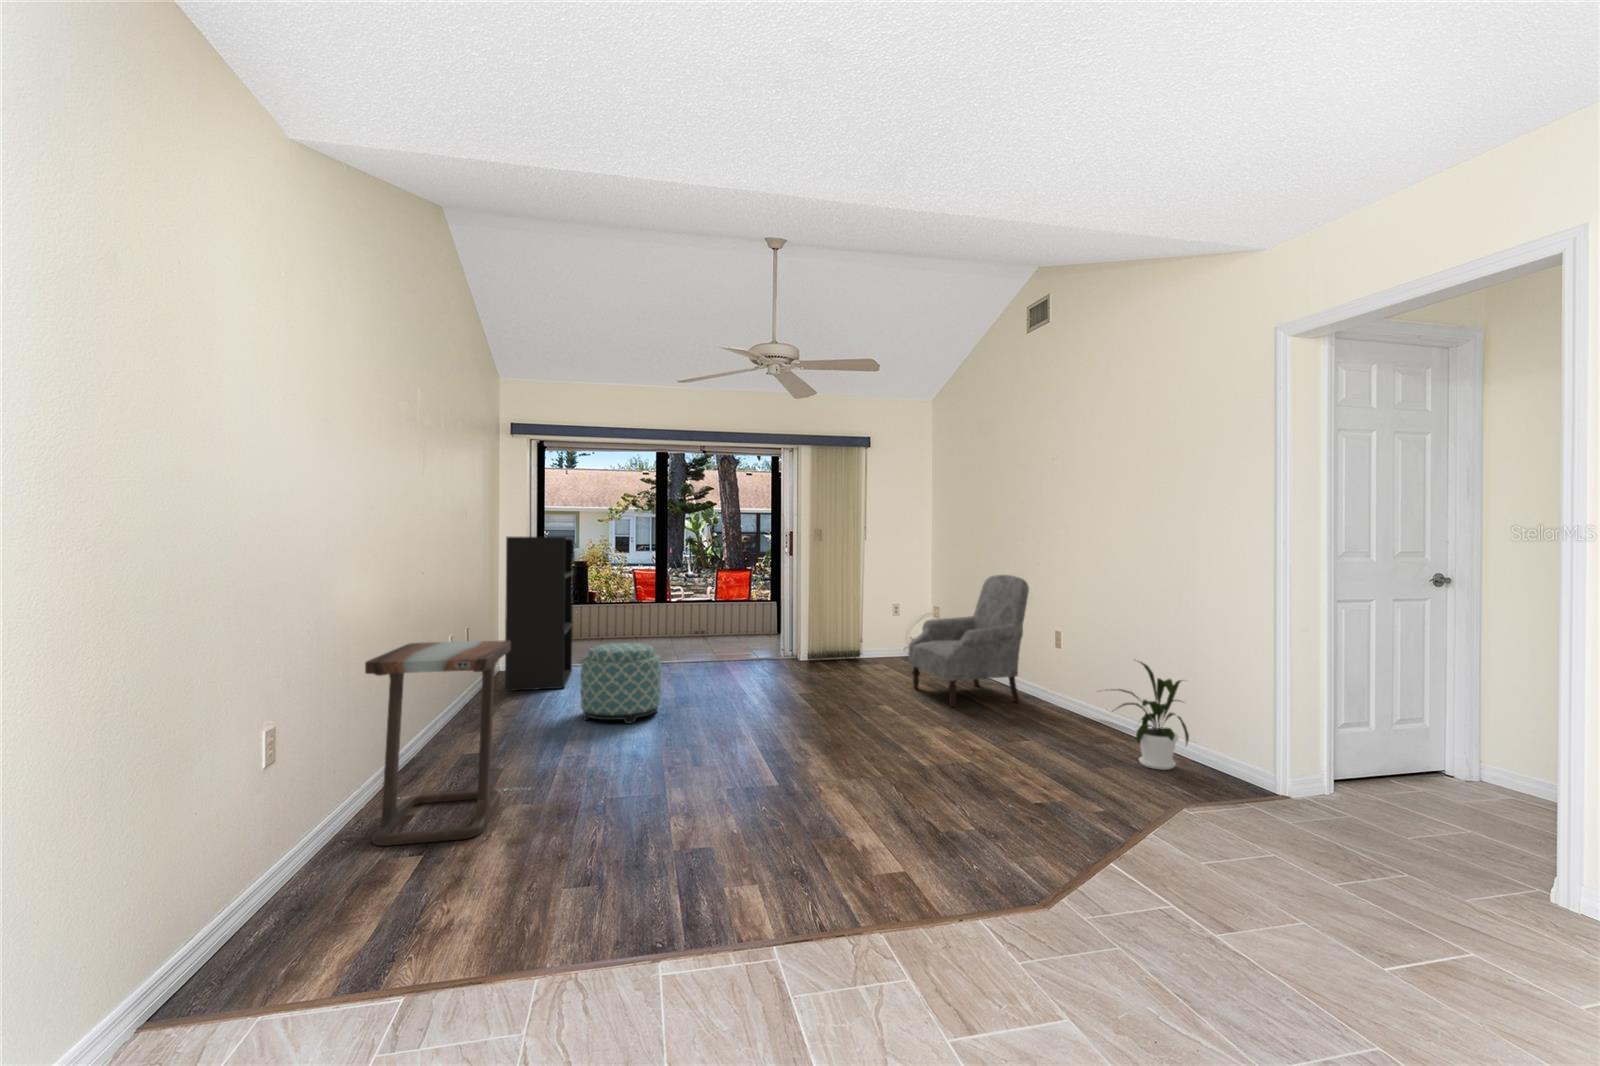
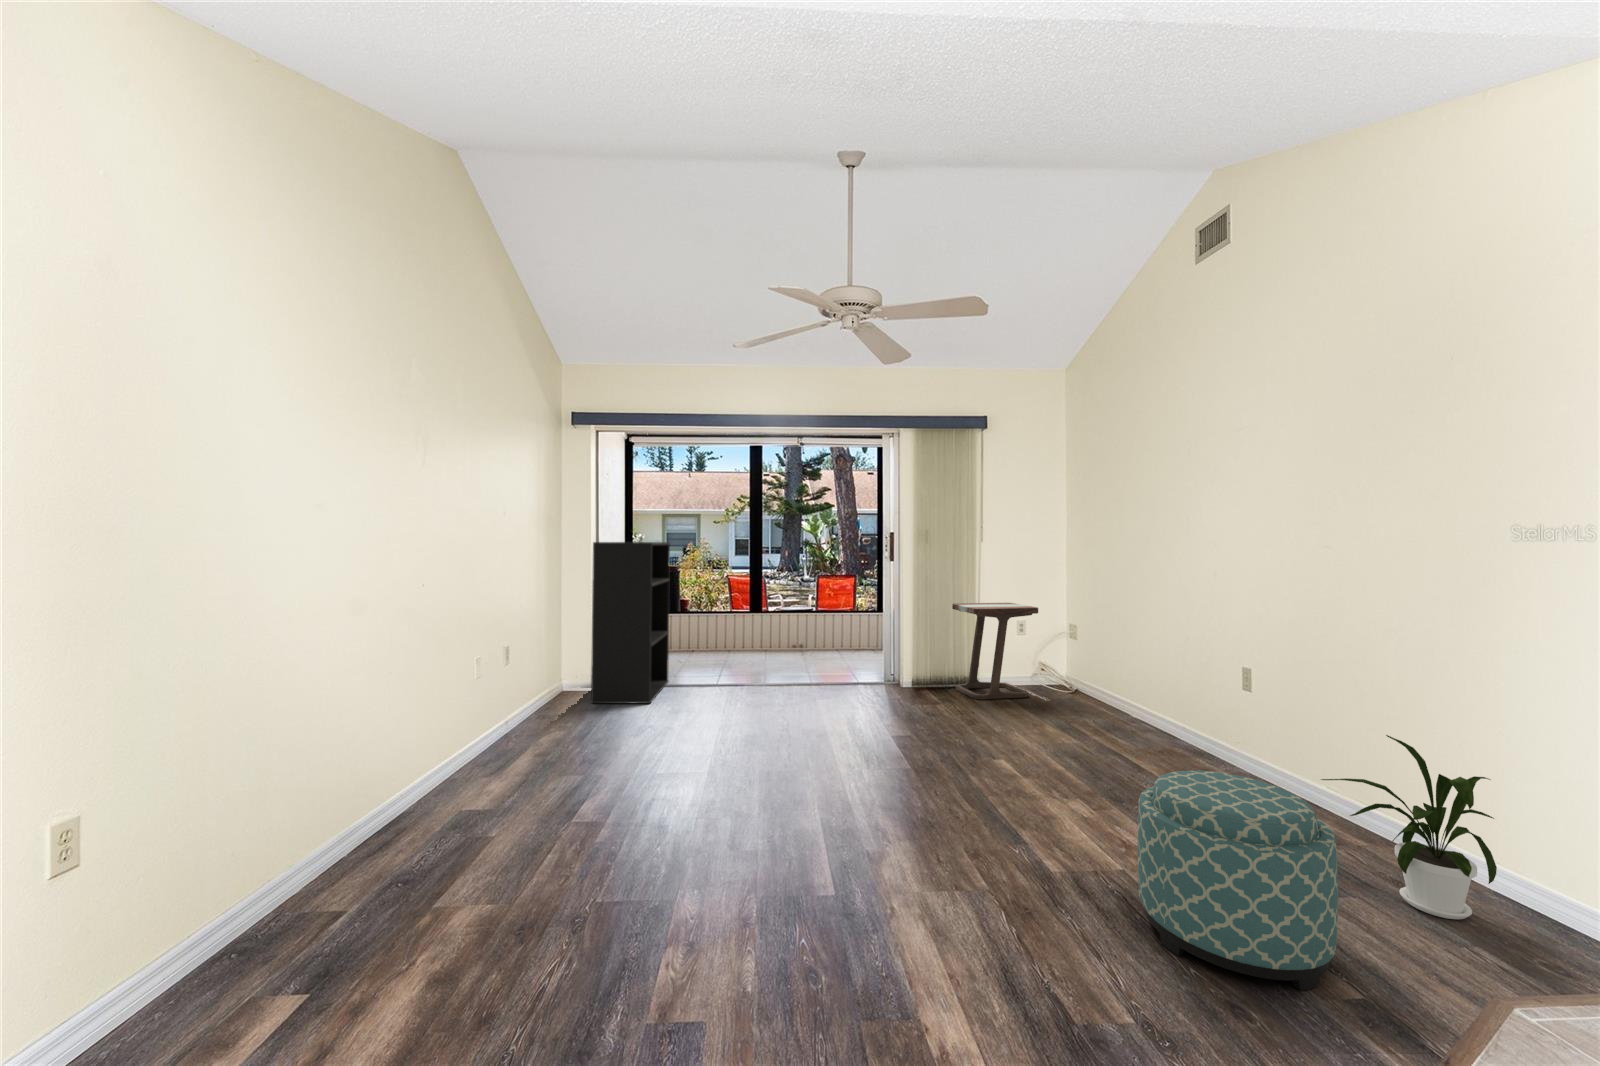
armchair: present [908,575,1029,707] -> none [1037,593,1201,762]
side table: present [365,640,518,846] -> present [952,603,1038,700]
ottoman: present [581,643,661,724] -> present [1137,770,1338,991]

